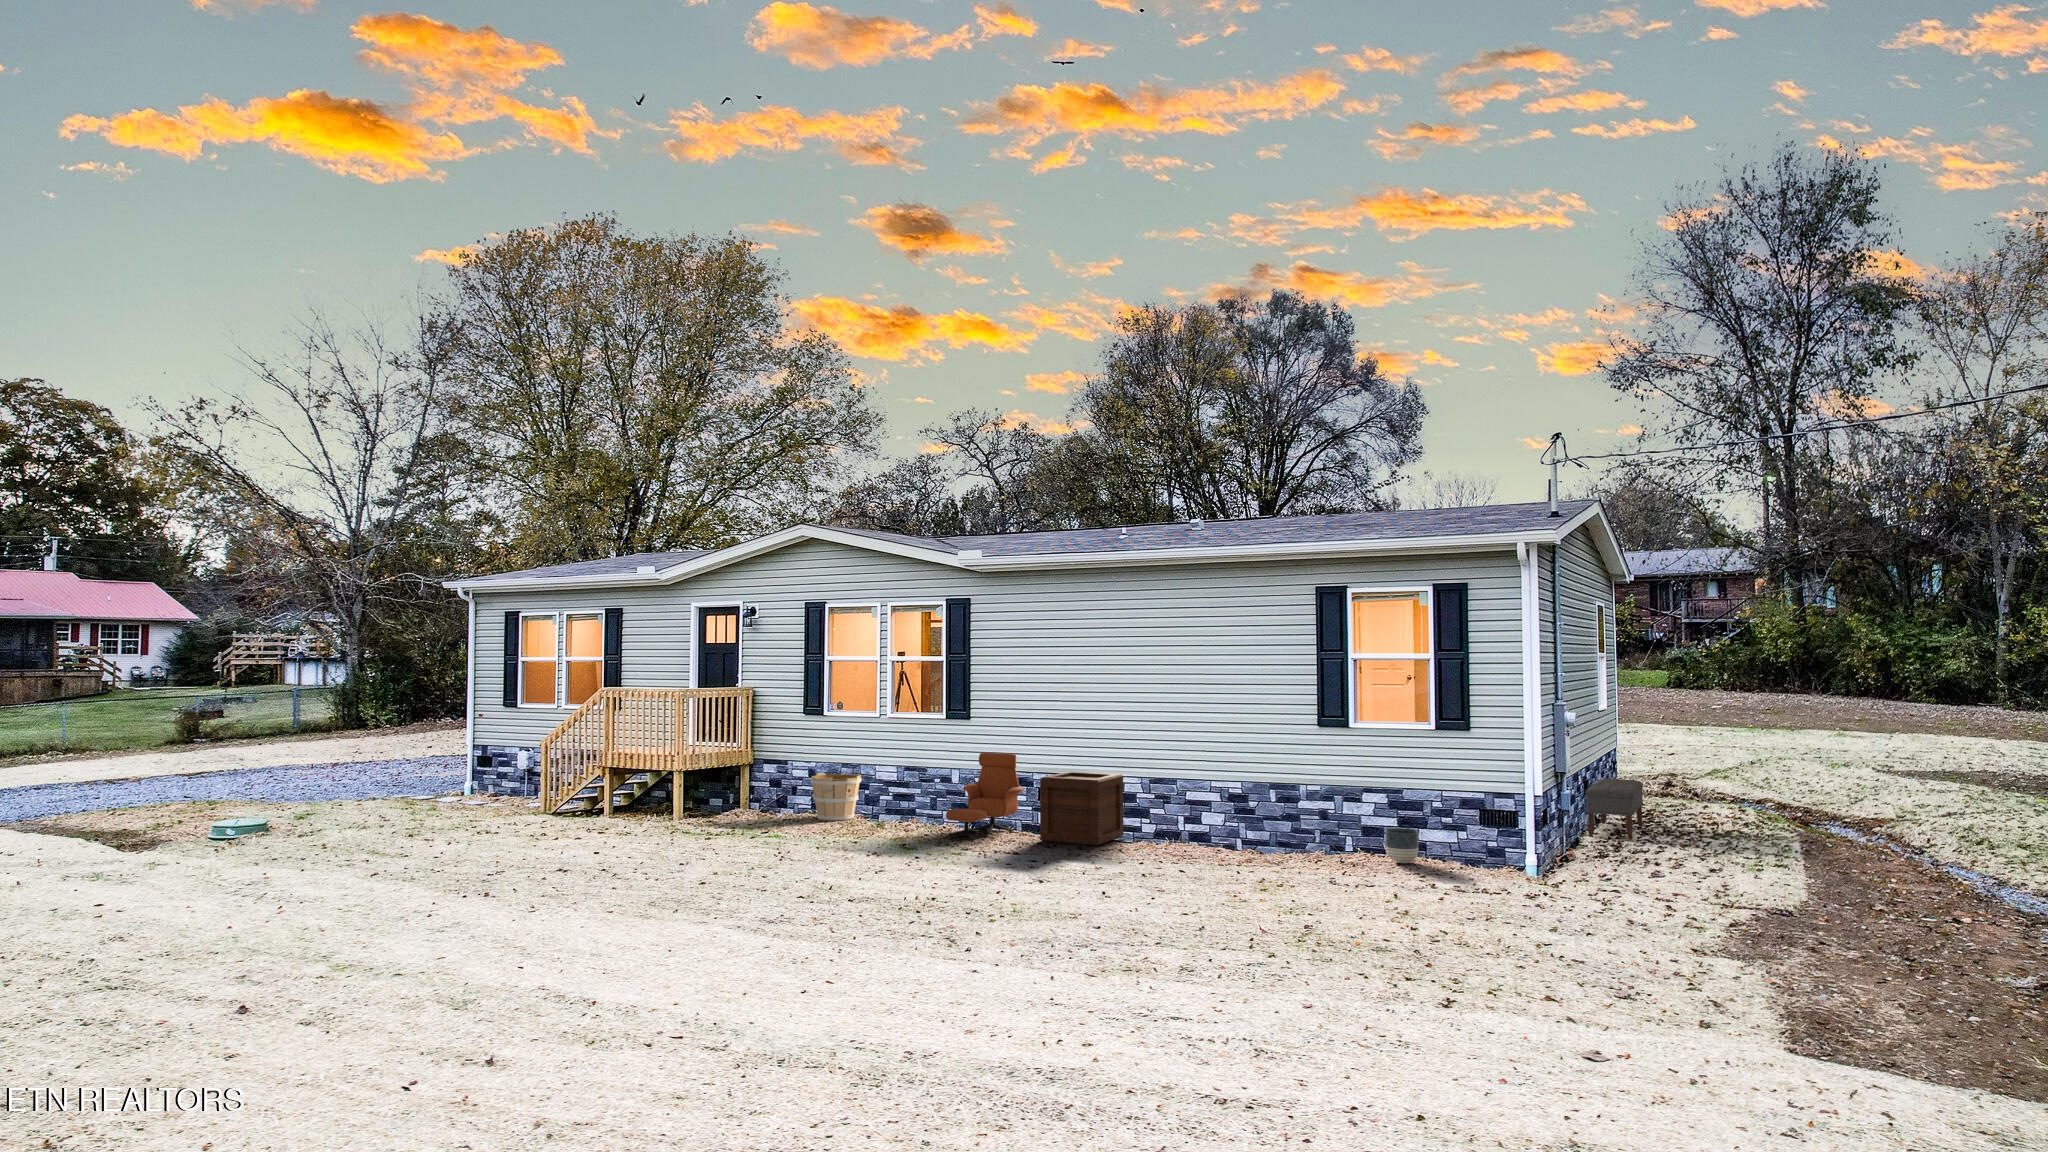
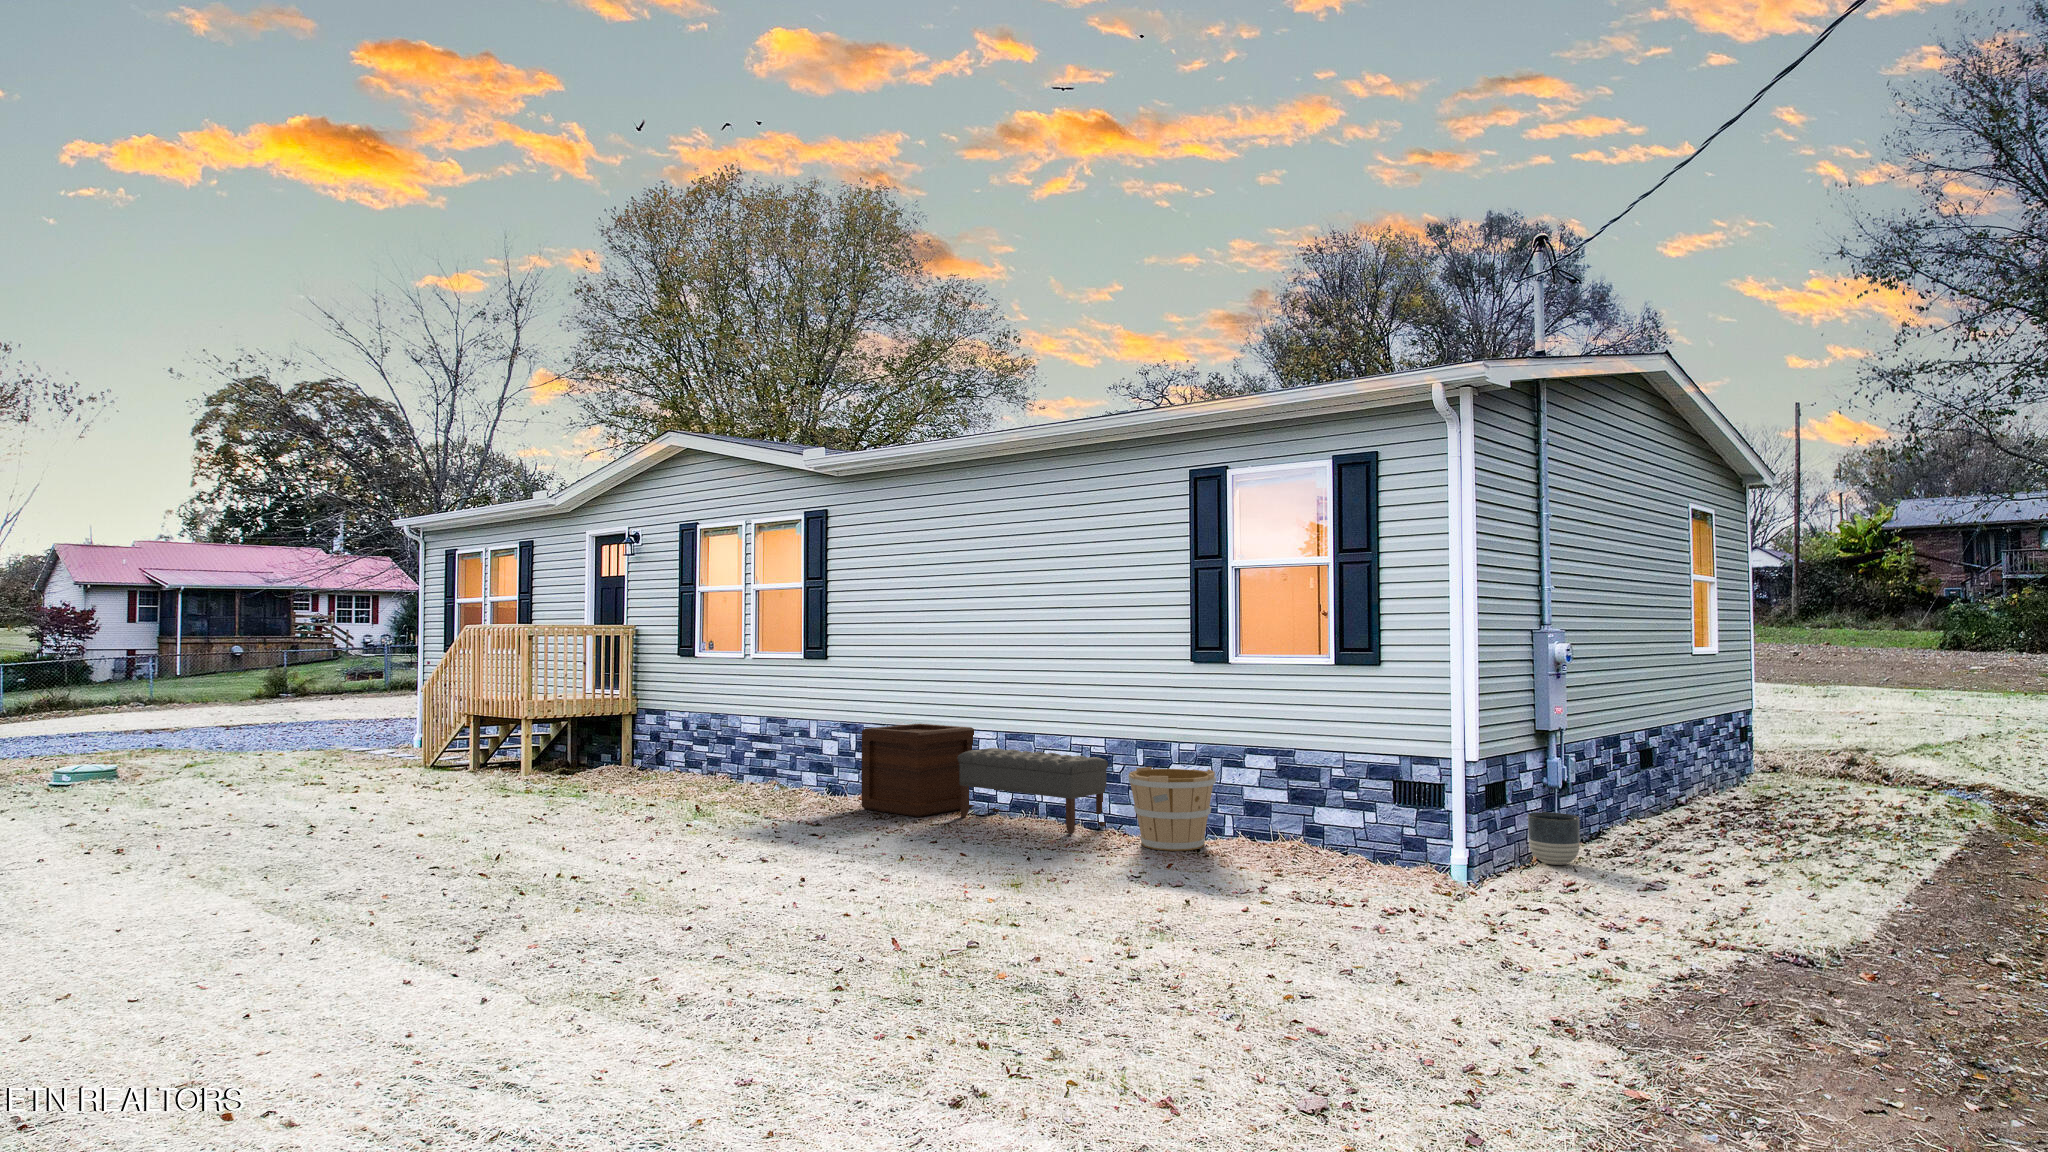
lounge chair: present [946,753,1024,840] -> none [761,700,871,805]
wooden bucket: present [811,773,862,821] -> present [1128,767,1216,851]
bench: present [1585,779,1643,840] -> present [957,748,1108,834]
planter: present [1385,828,1418,863] -> present [1528,812,1580,865]

